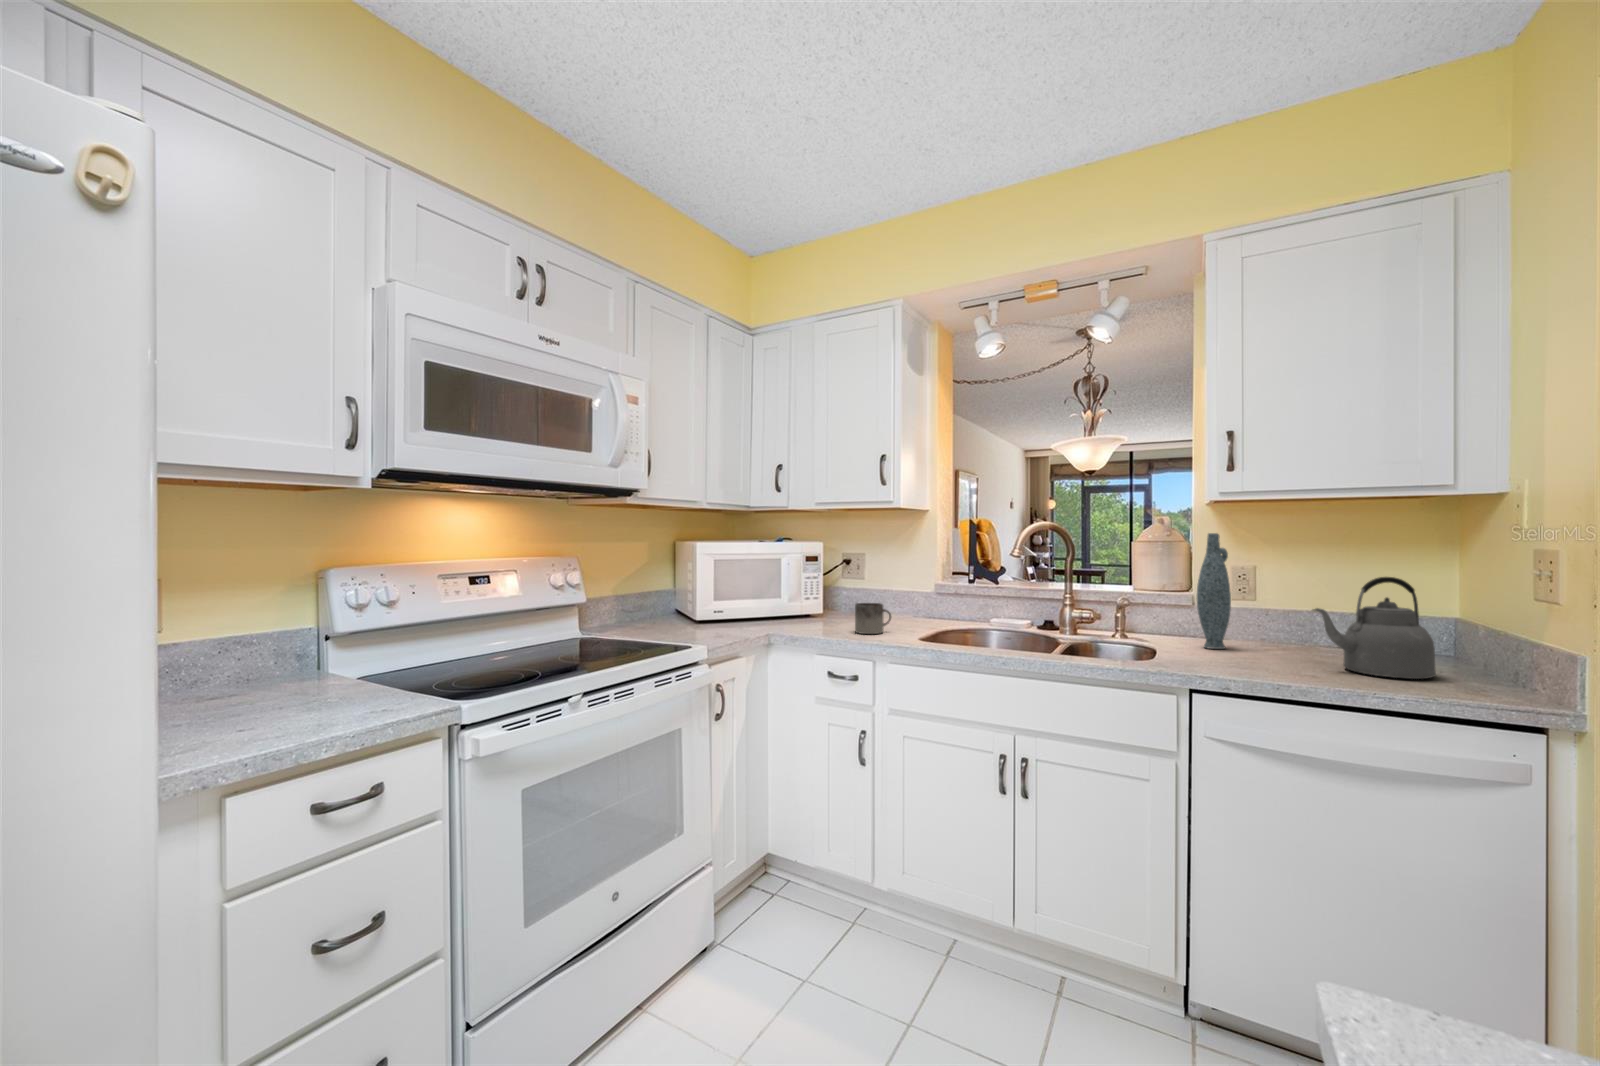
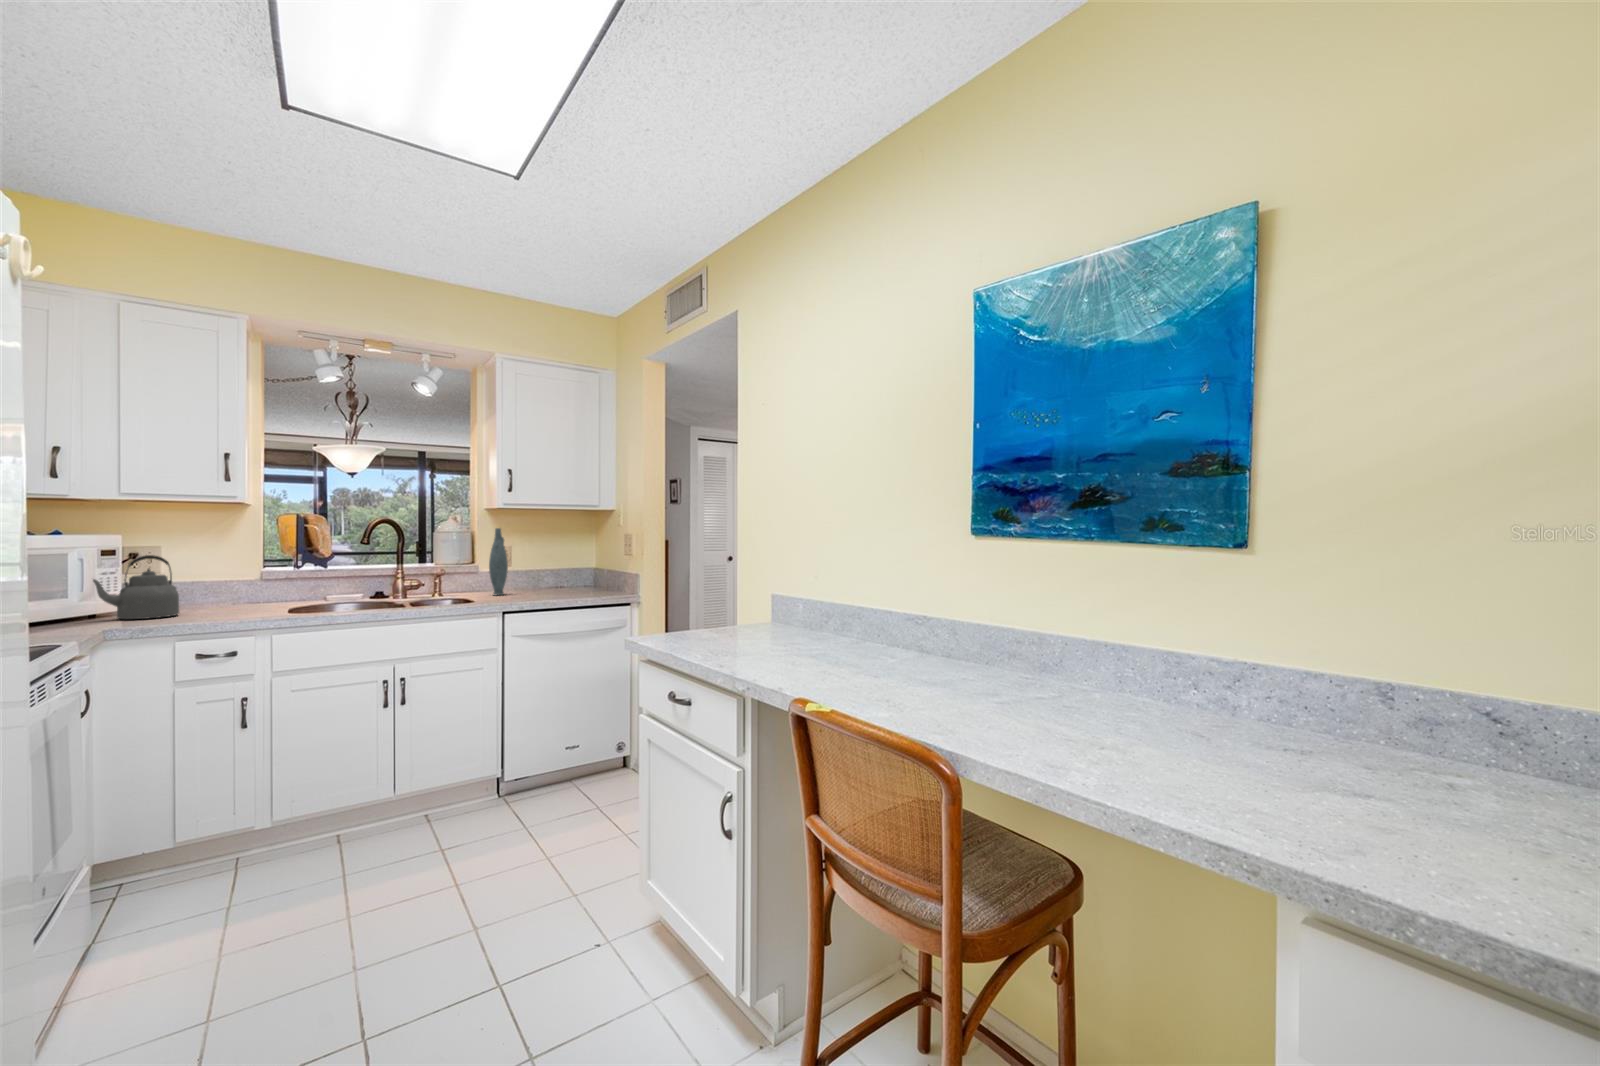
kettle: present [1312,577,1436,679] -> present [93,555,179,619]
mug: present [855,603,891,634] -> none [210,589,249,617]

